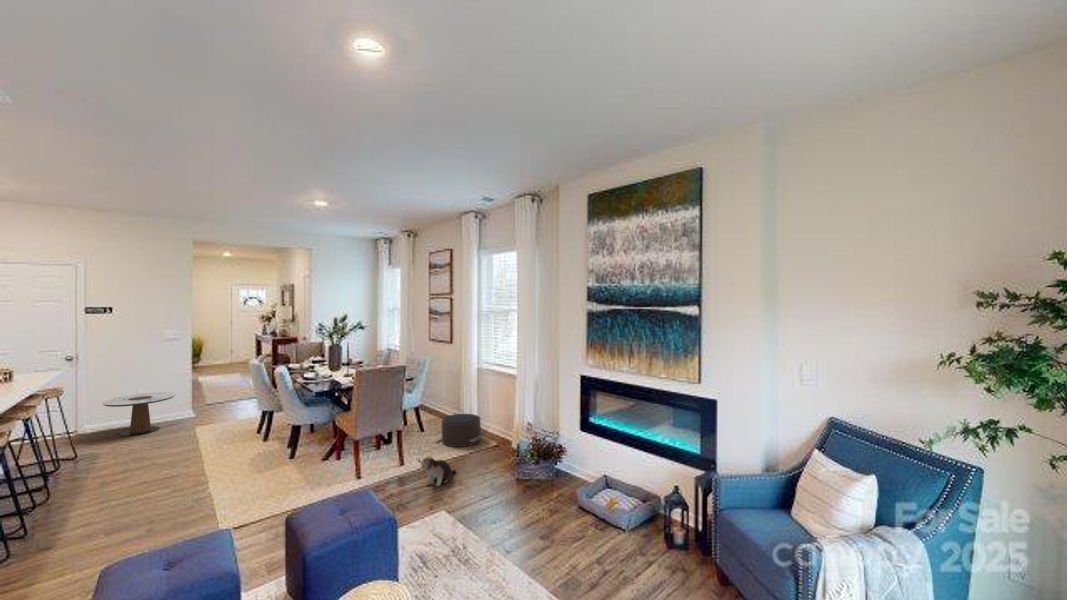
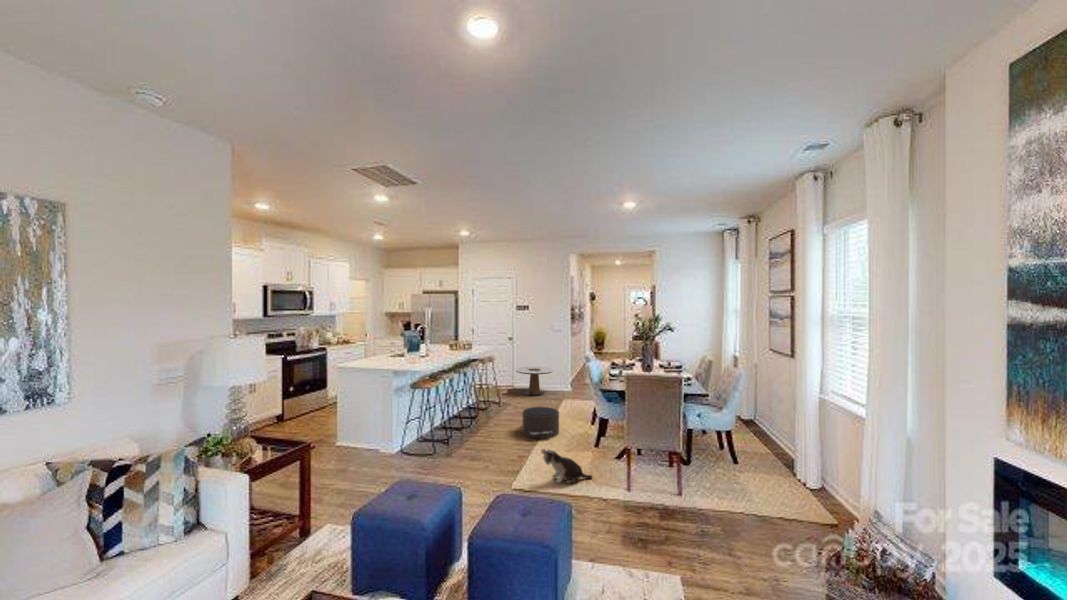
pouf: present [434,414,484,447] -> present [523,407,559,438]
plush toy: present [418,457,456,486] -> present [541,449,592,483]

